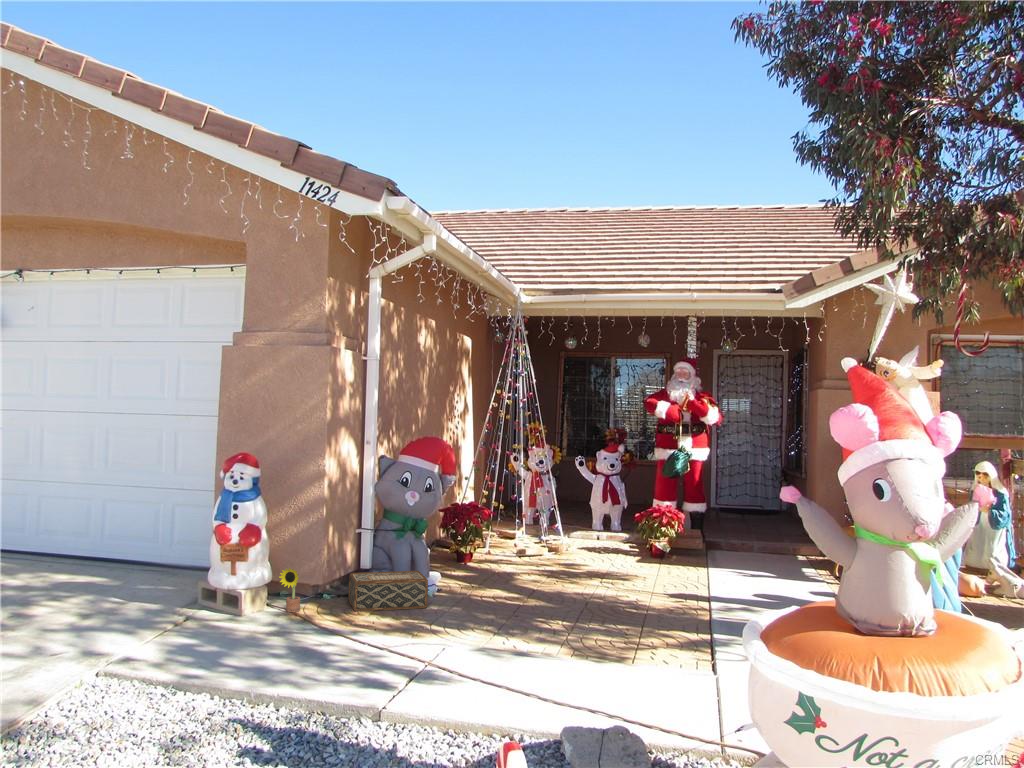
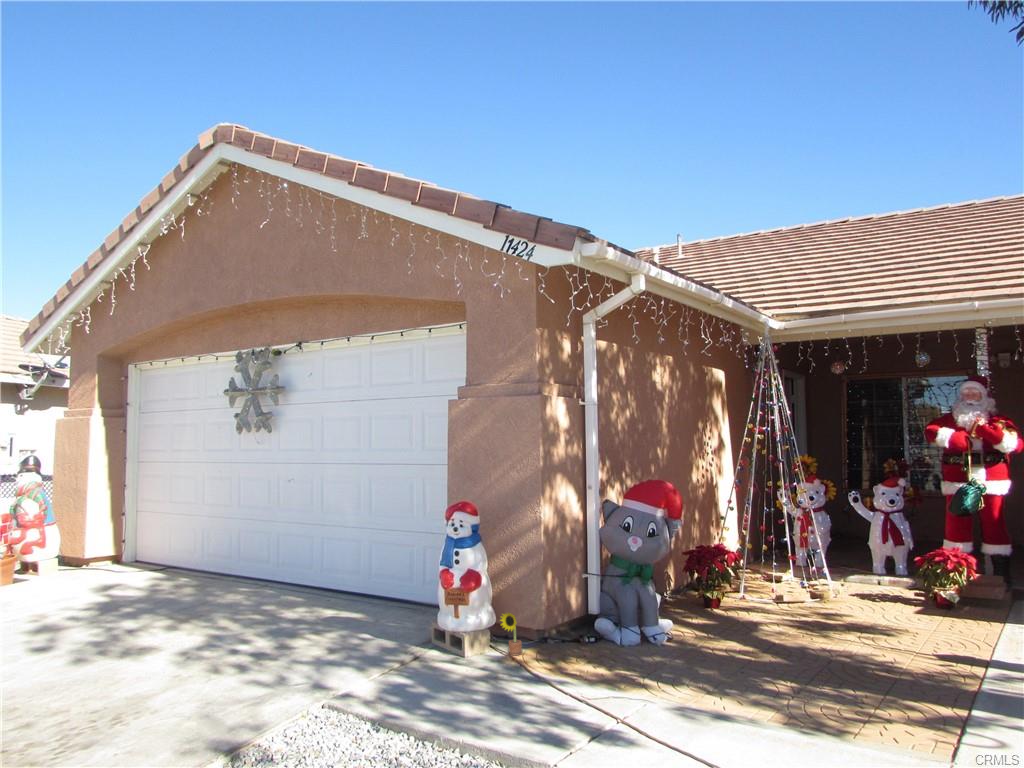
woven basket: present [349,571,428,611] -> none [572,618,648,659]

